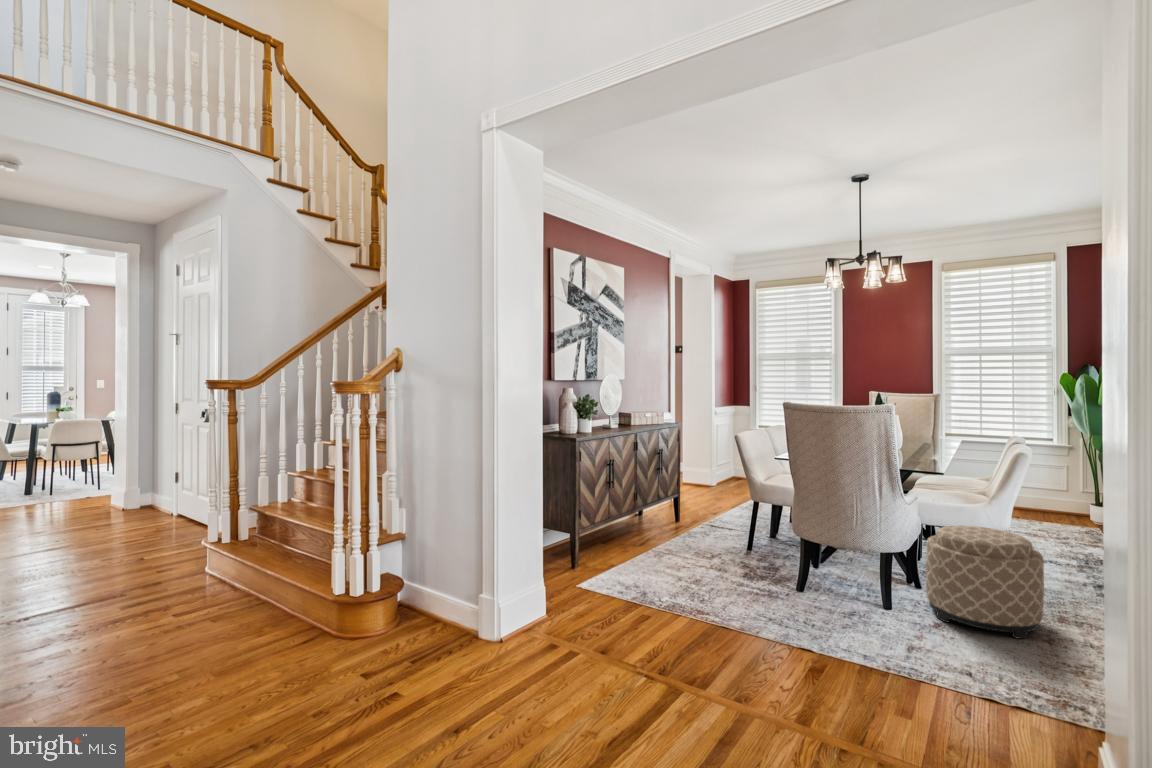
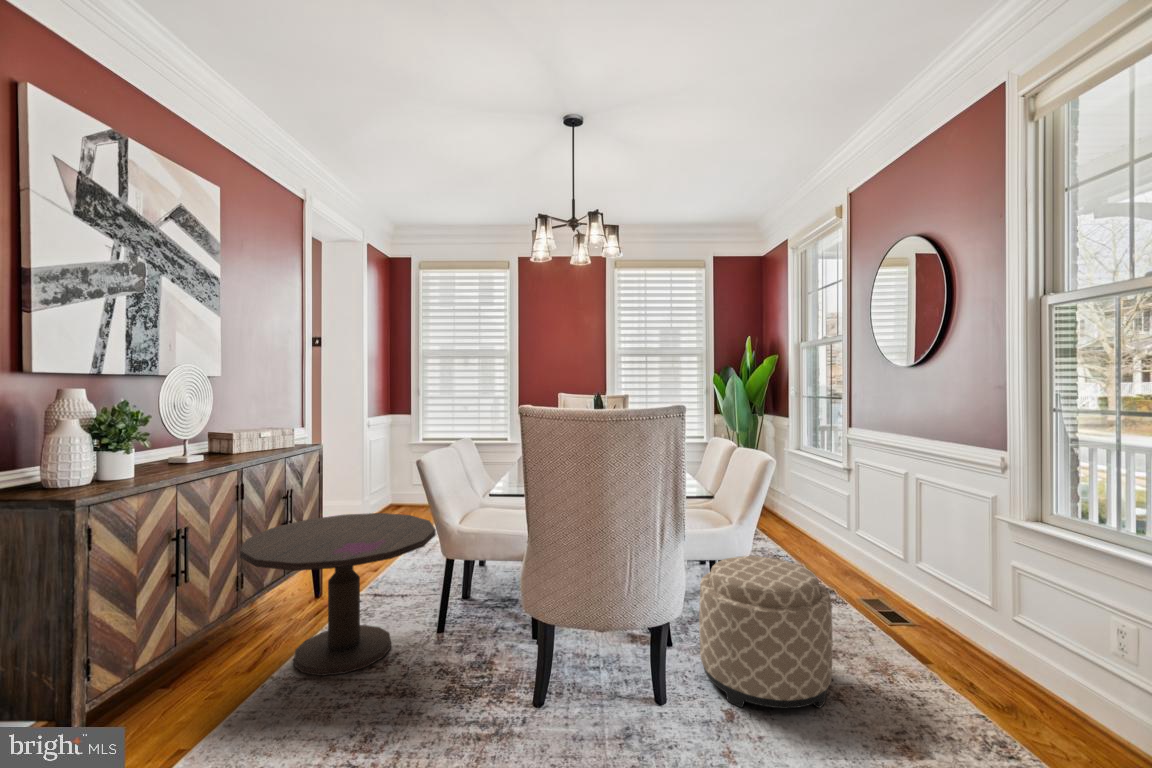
side table: none [636,468,743,553] -> present [240,513,436,676]

